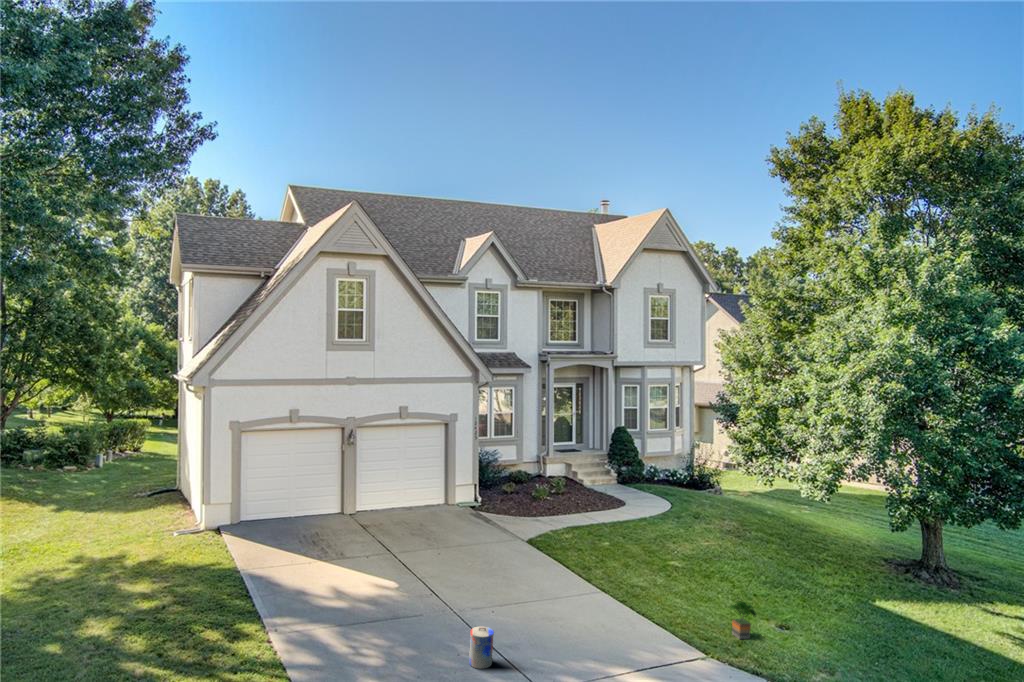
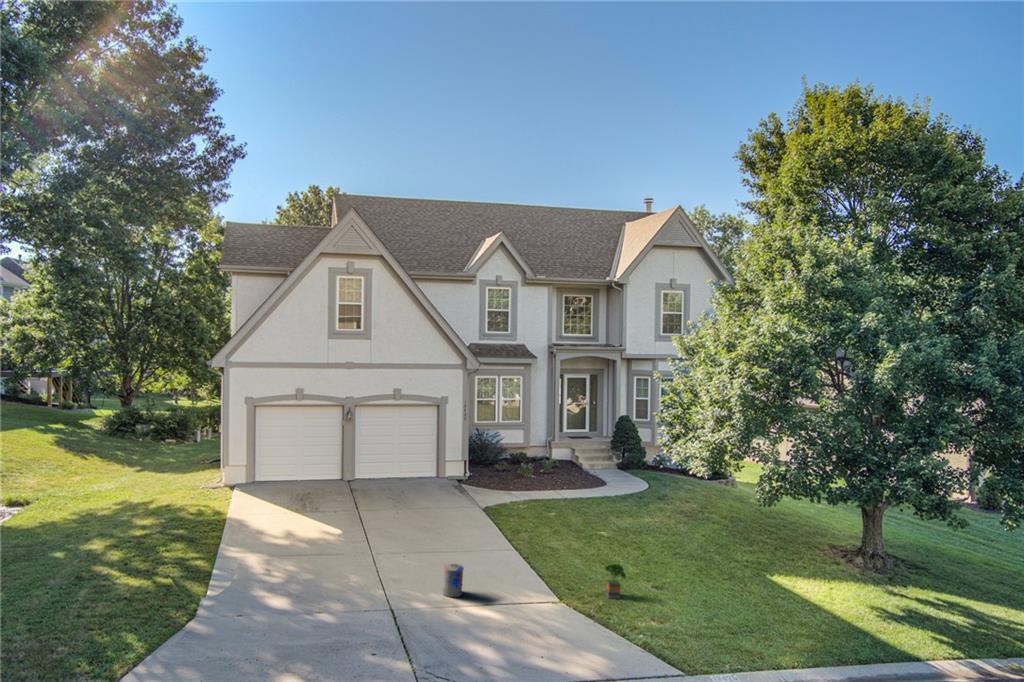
trash can: present [469,626,494,669] -> present [443,564,464,597]

